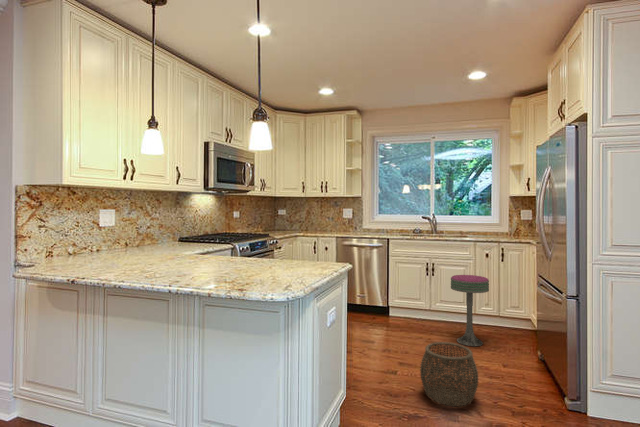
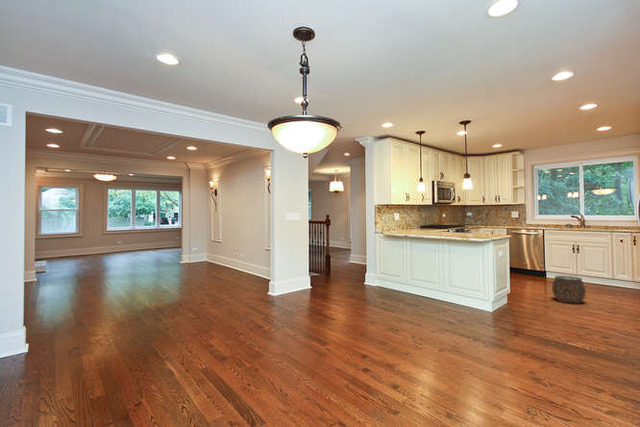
bar stool: present [451,275,489,346] -> none [585,250,614,291]

